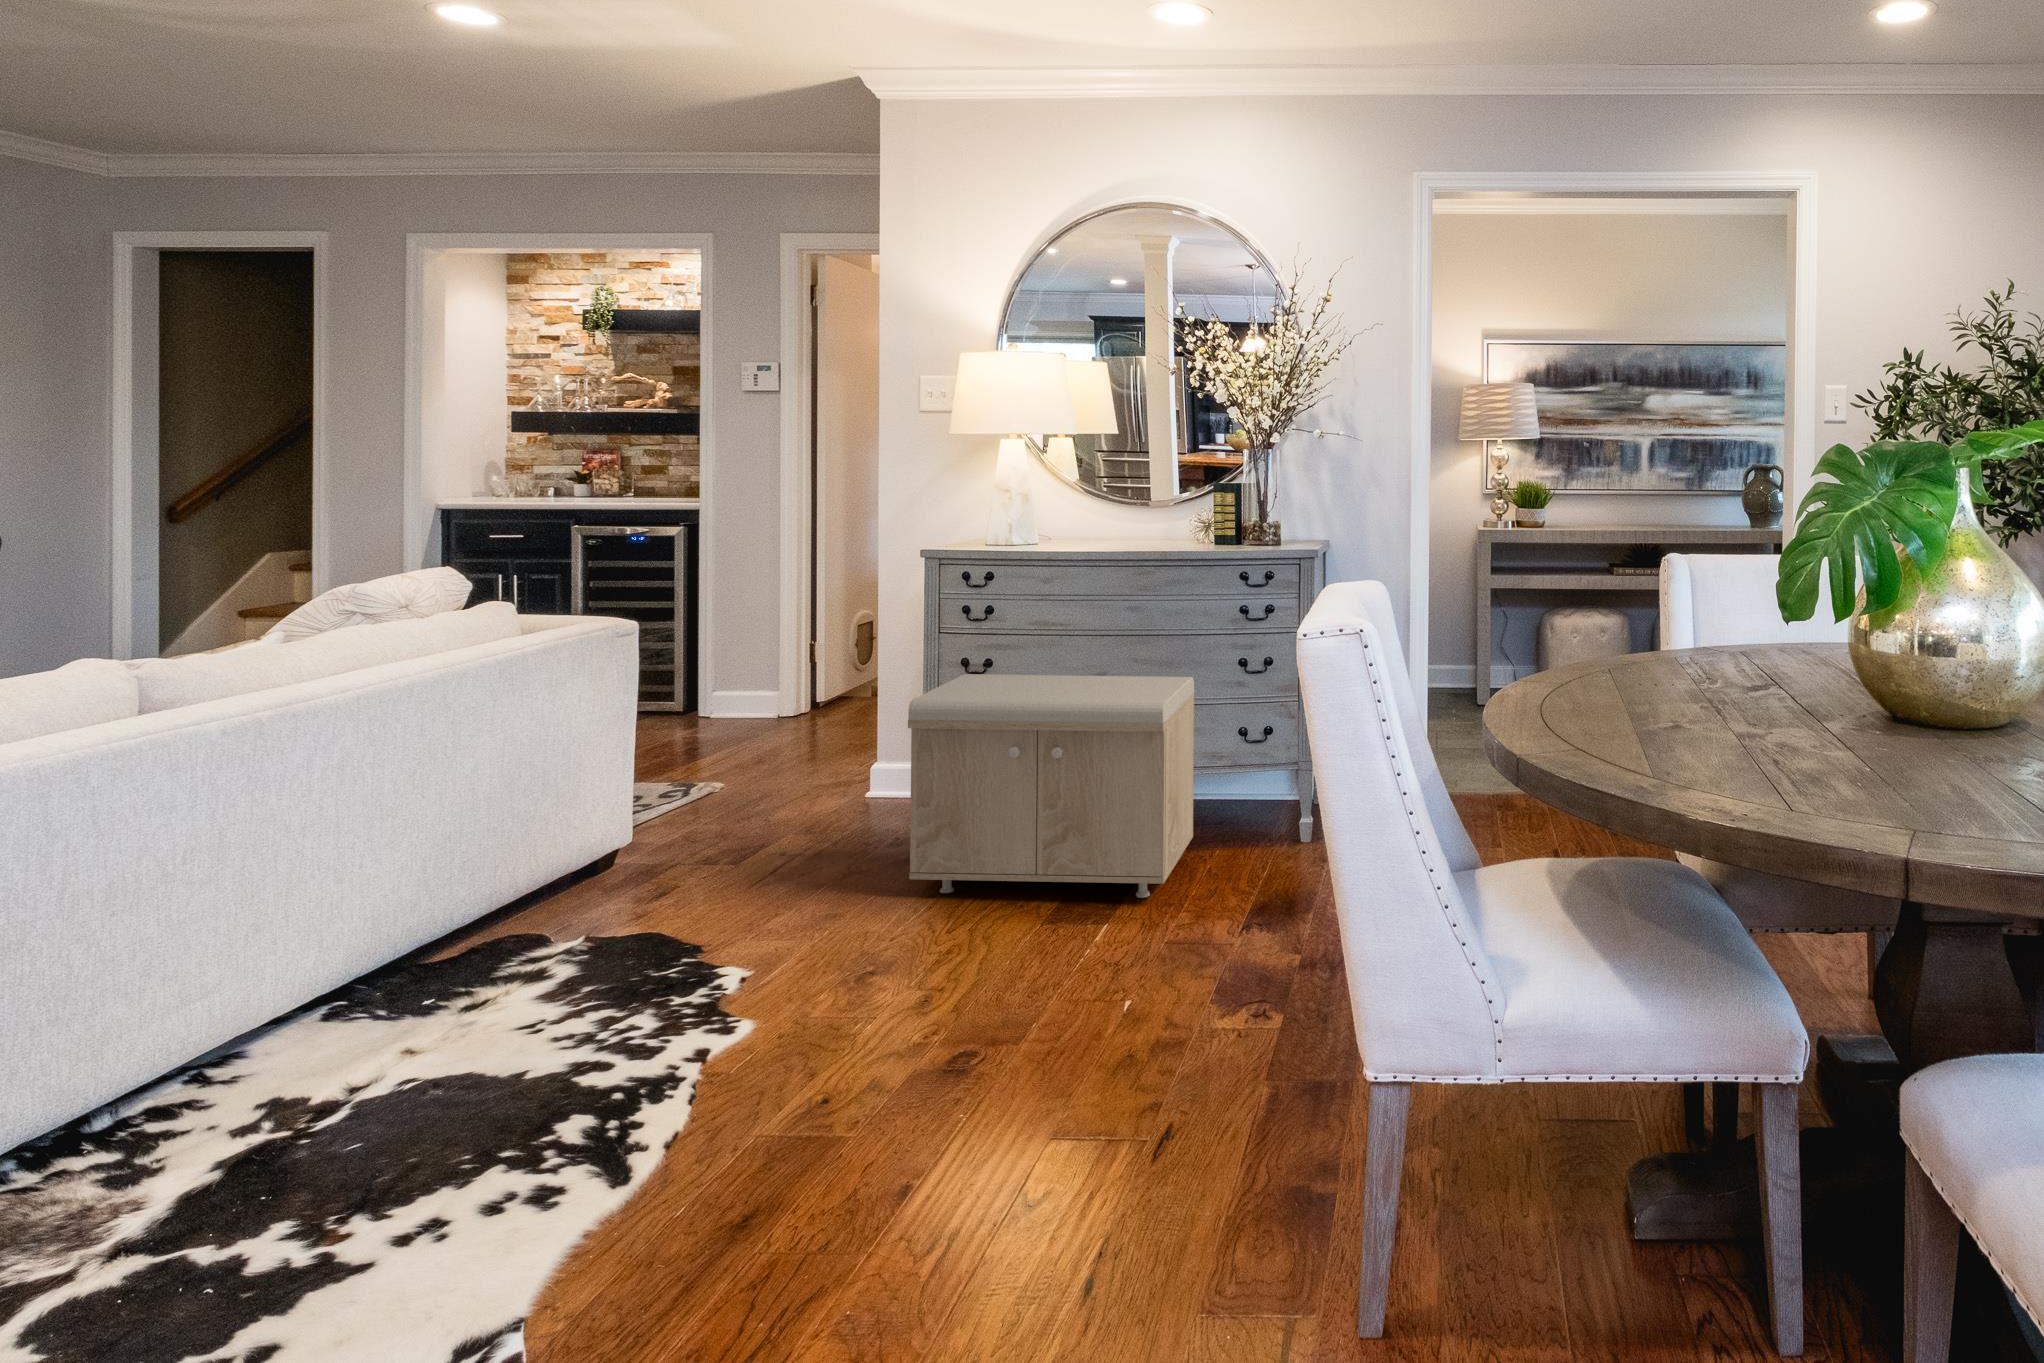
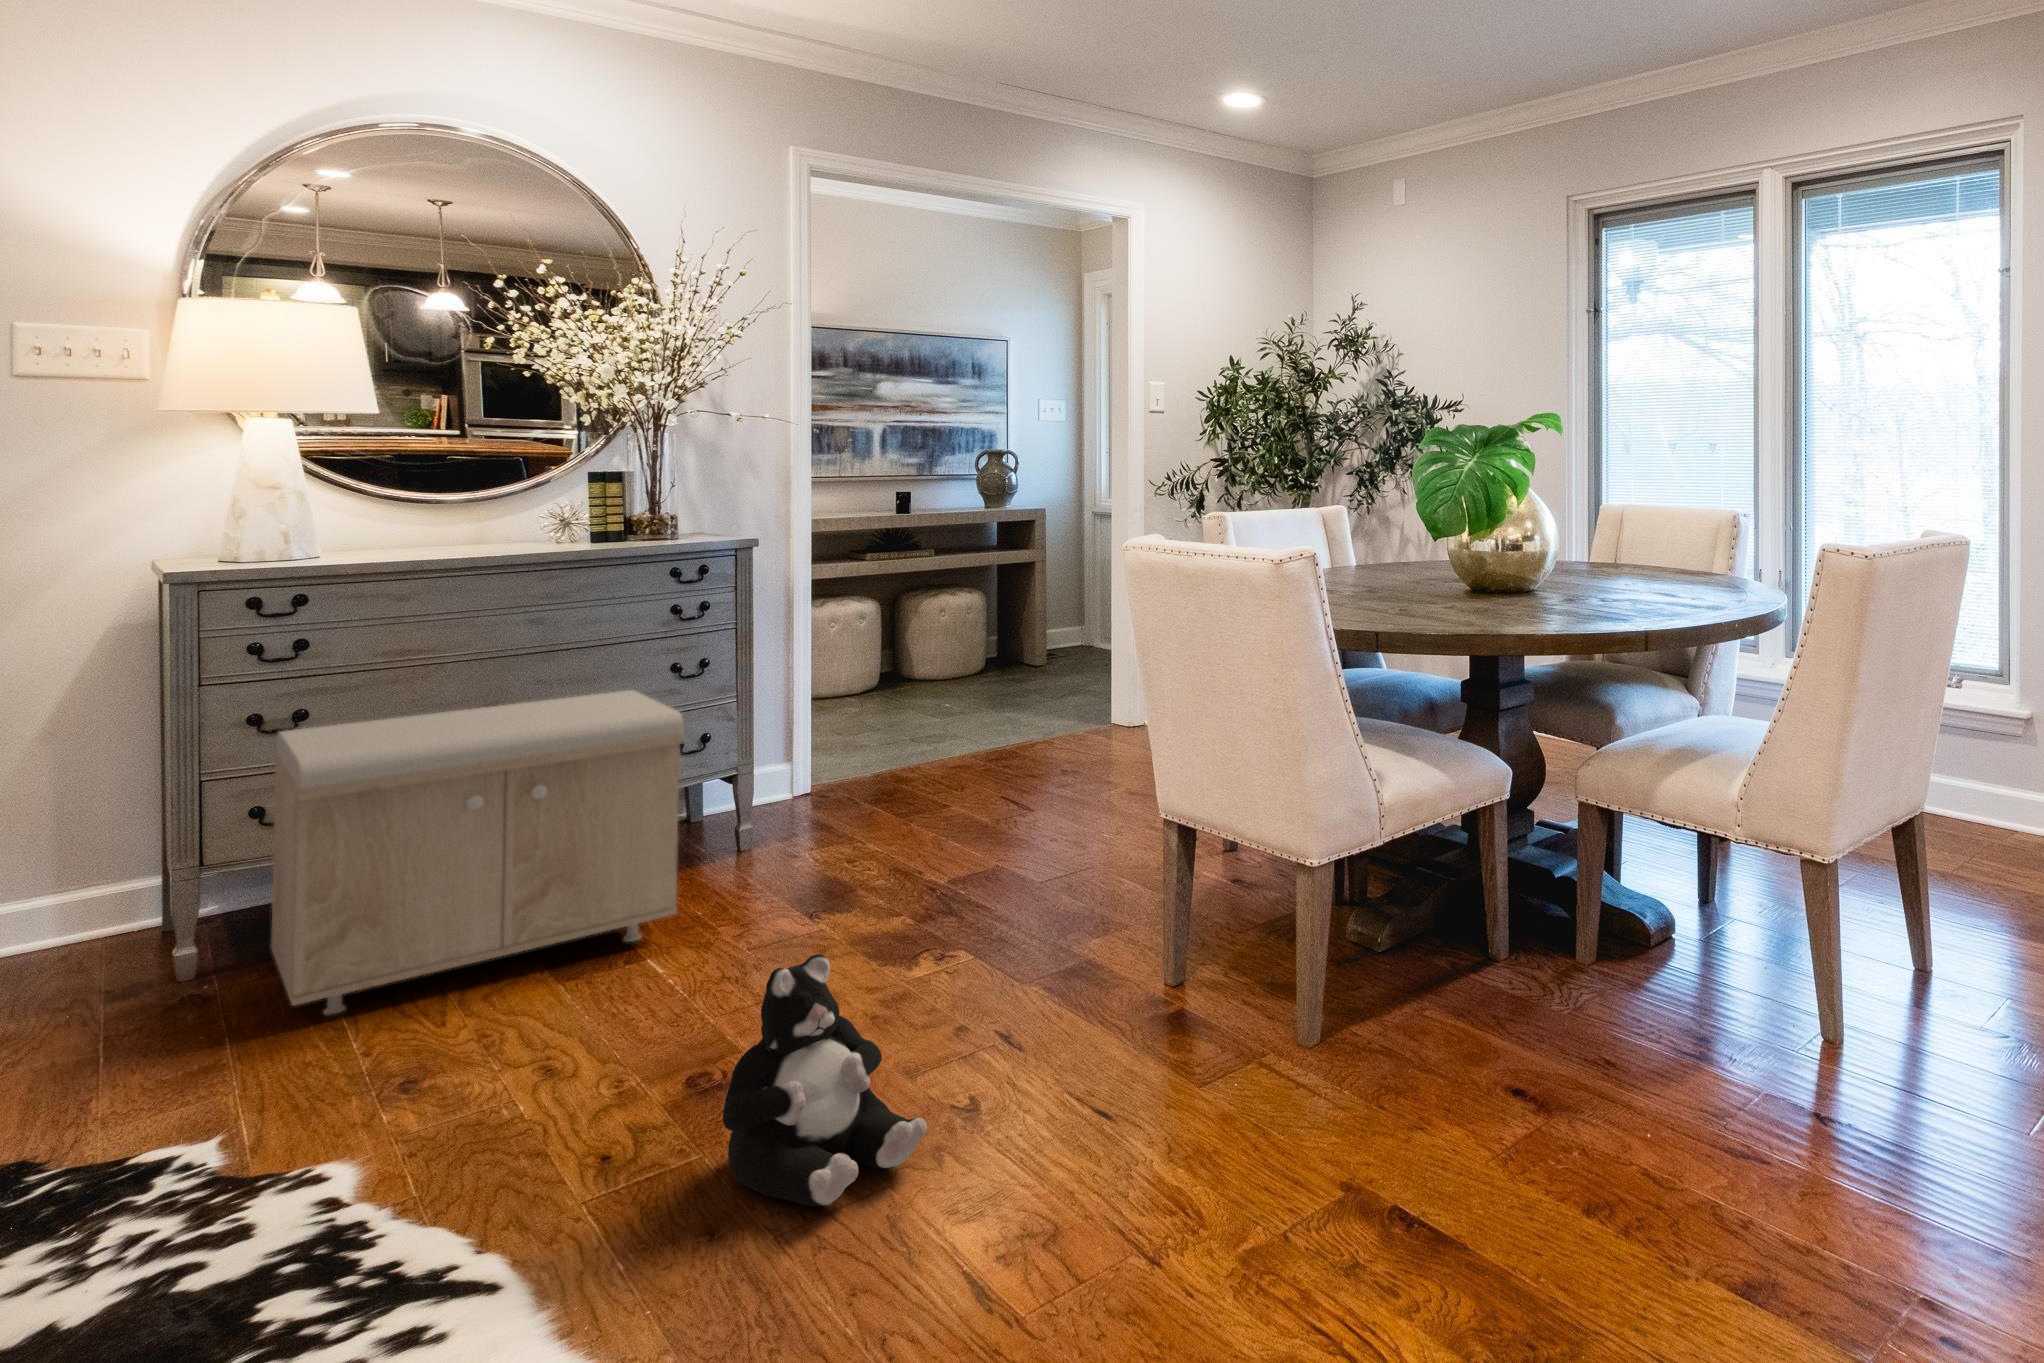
plush toy: none [819,959,985,1205] -> present [723,954,927,1206]

